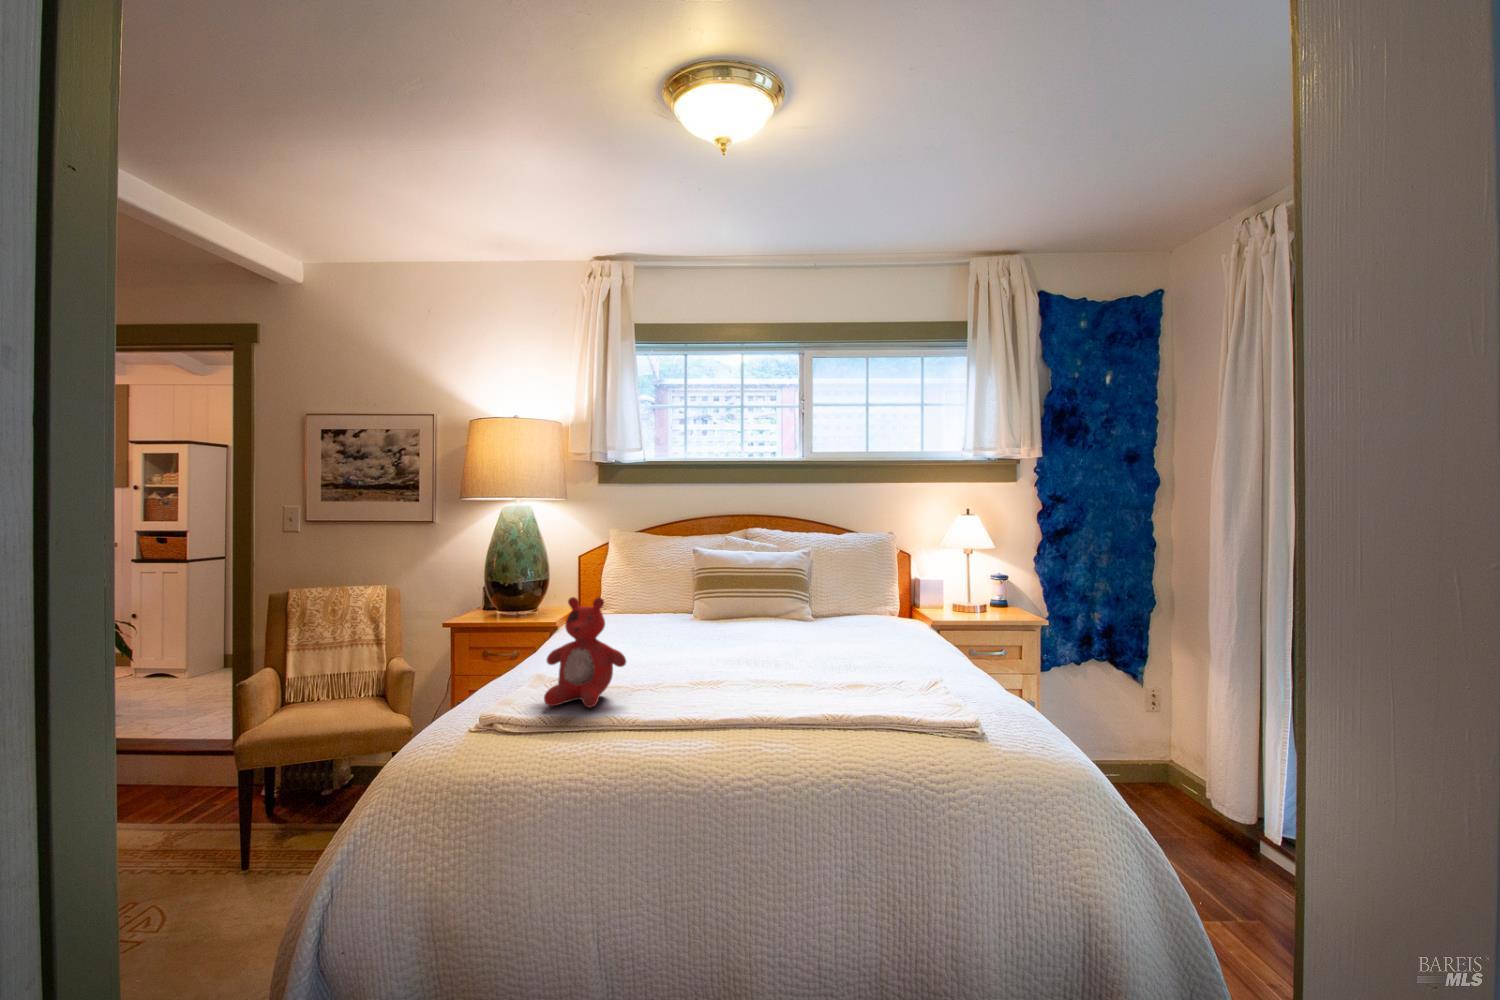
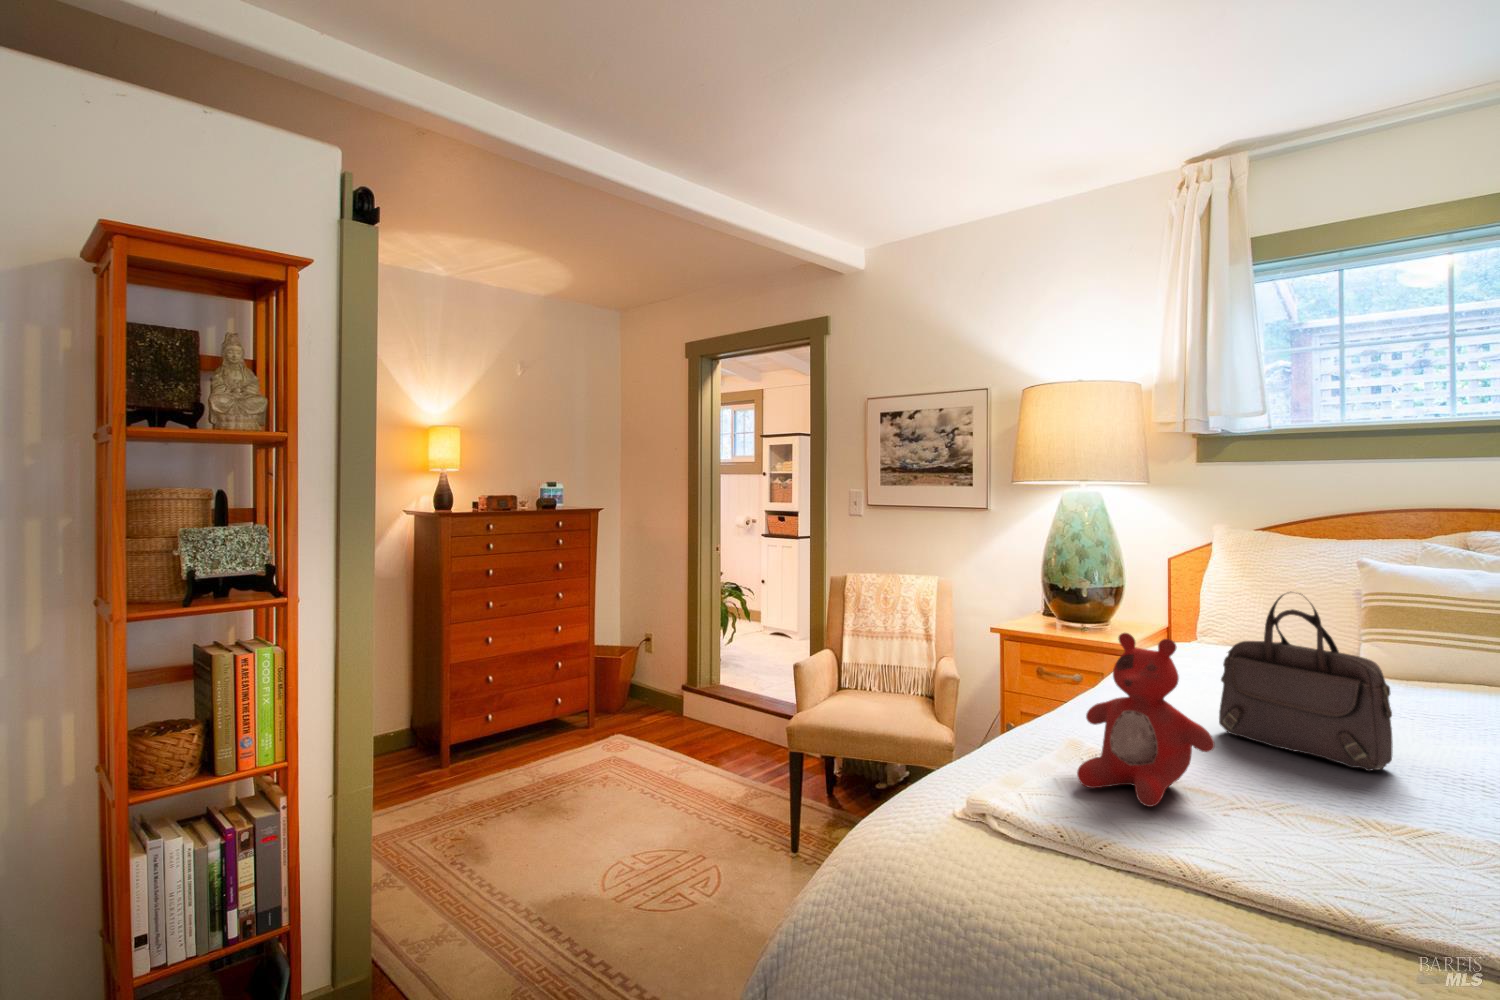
handbag: none [623,565,712,667] -> present [1219,594,1393,771]

